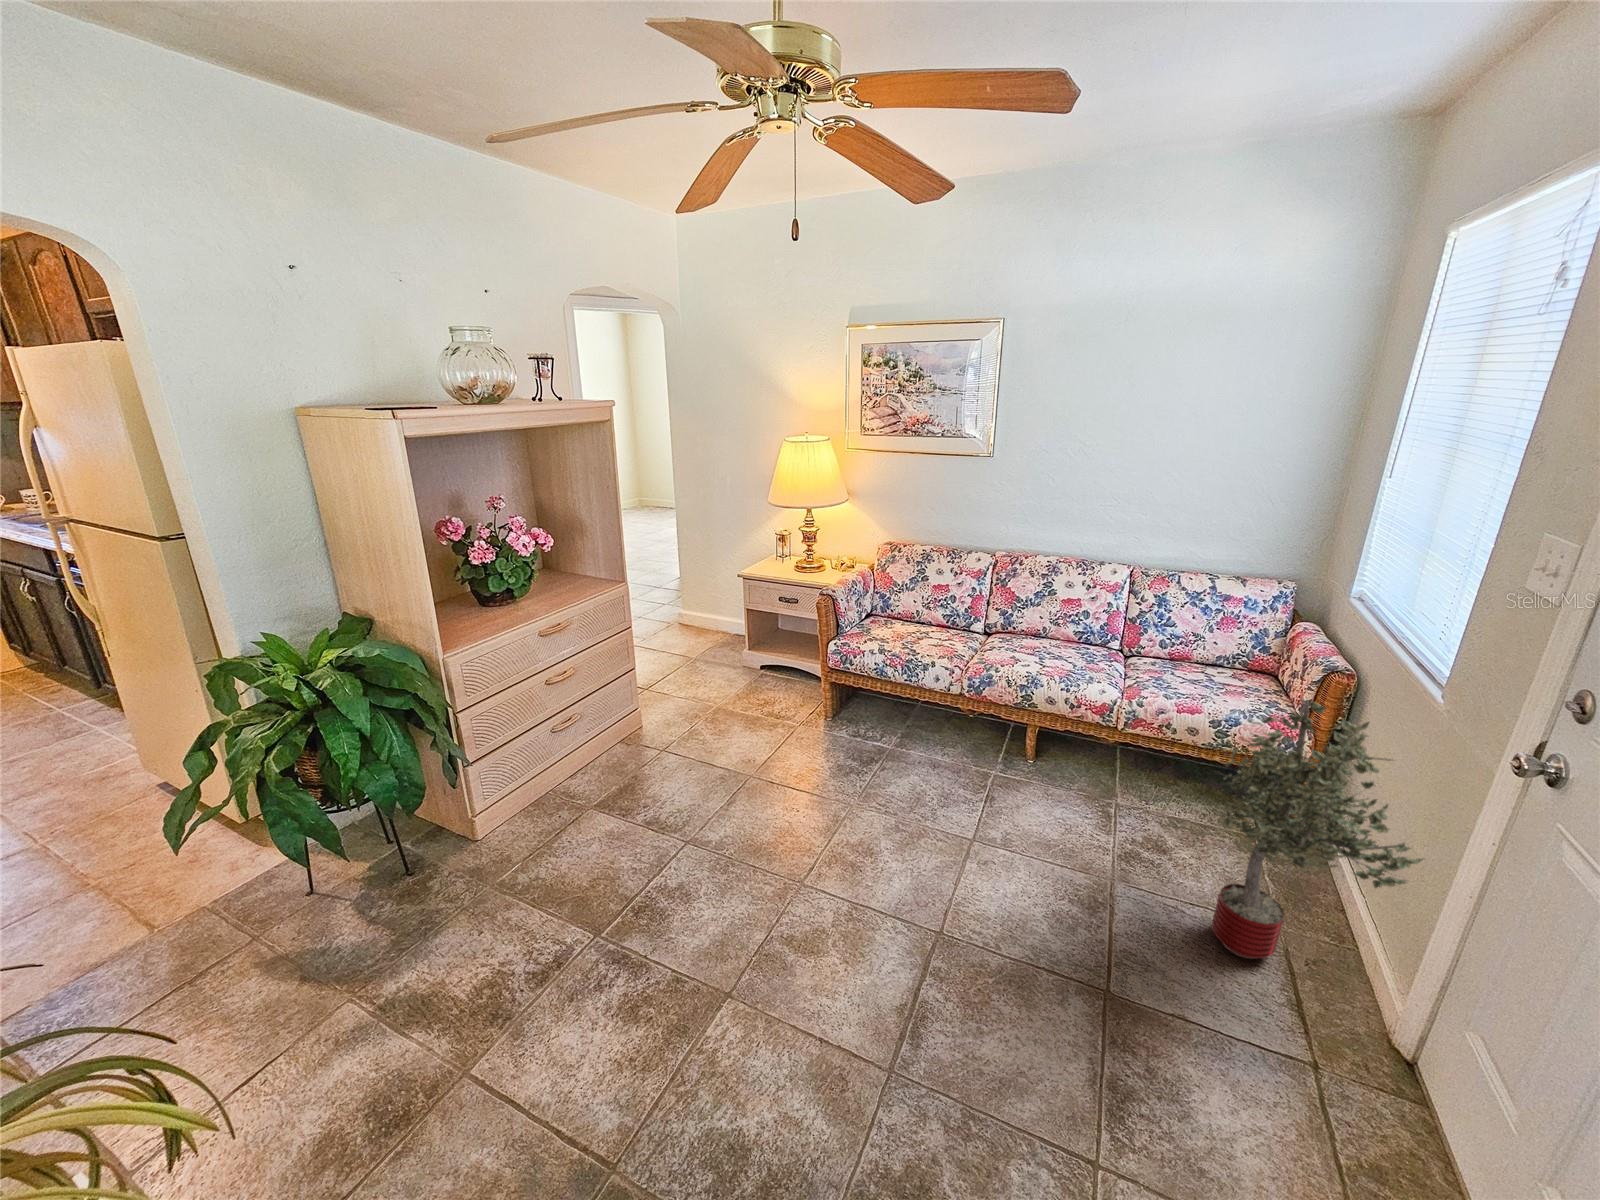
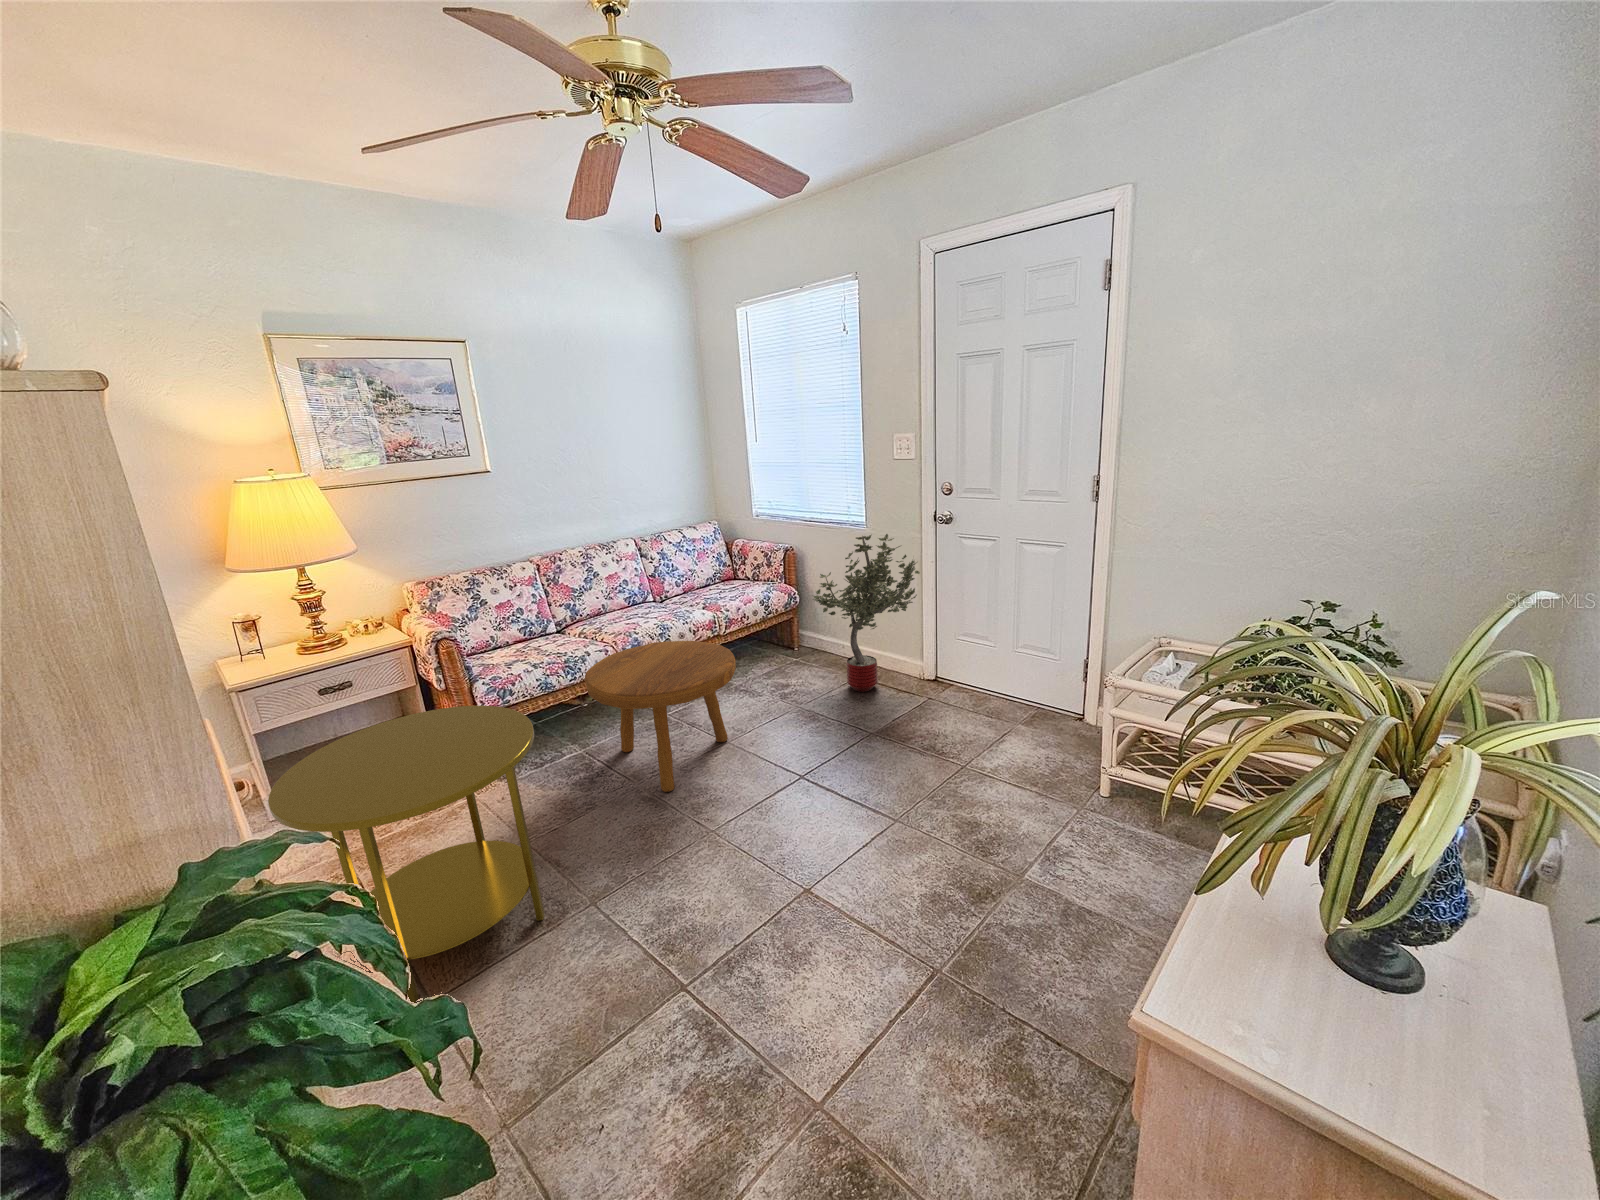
side table: none [553,630,719,825] -> present [268,706,545,1004]
footstool: none [829,675,999,839] -> present [585,641,736,792]

